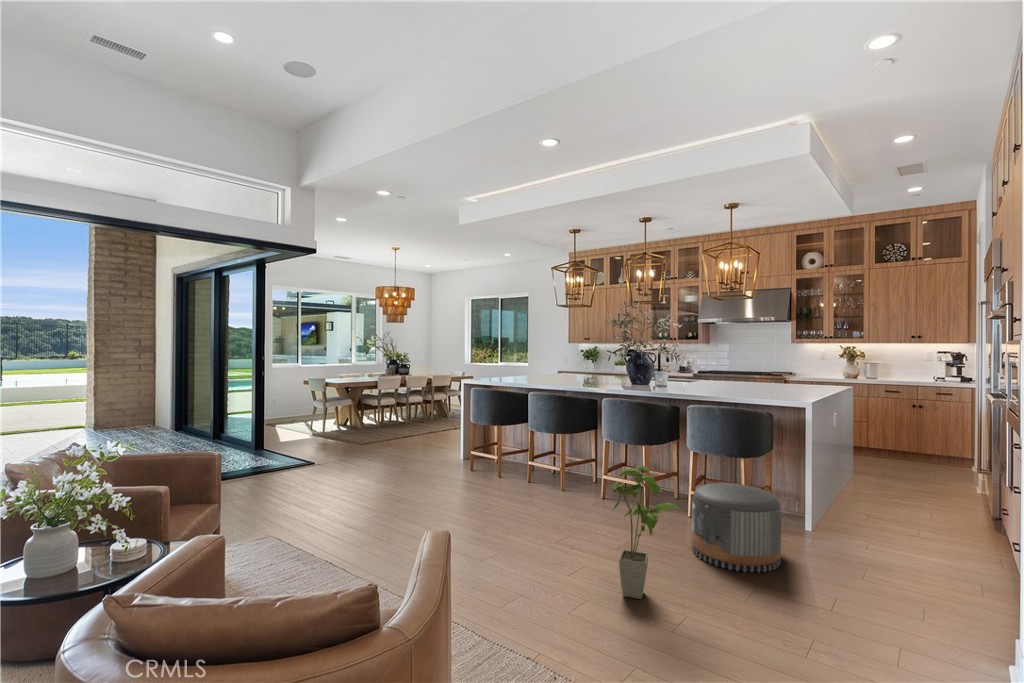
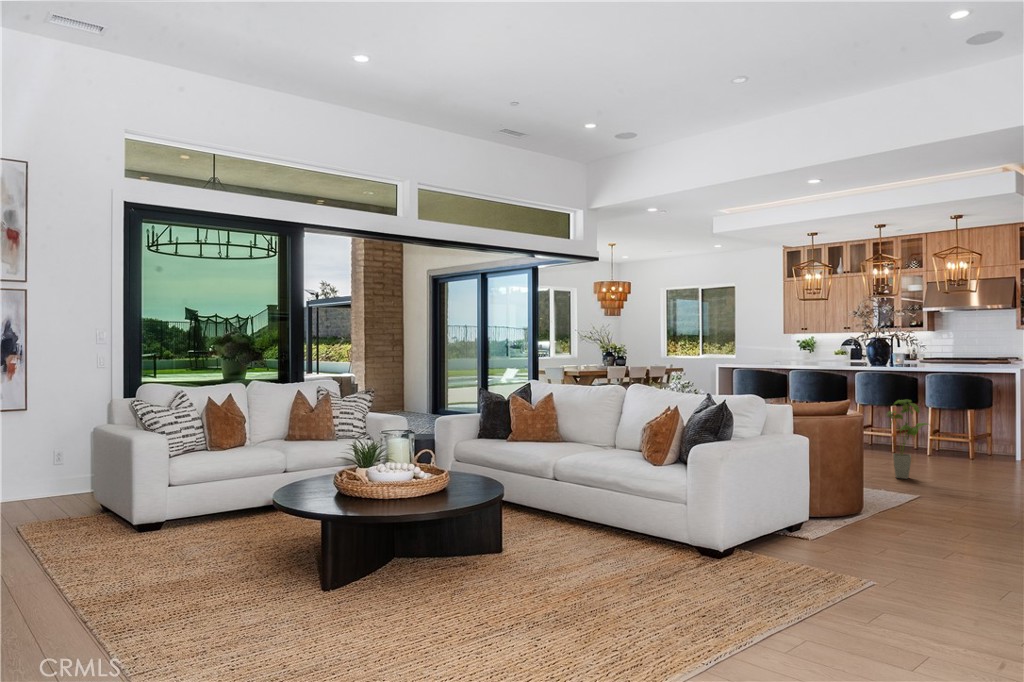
pouf: present [691,483,781,572] -> none [935,423,1000,474]

